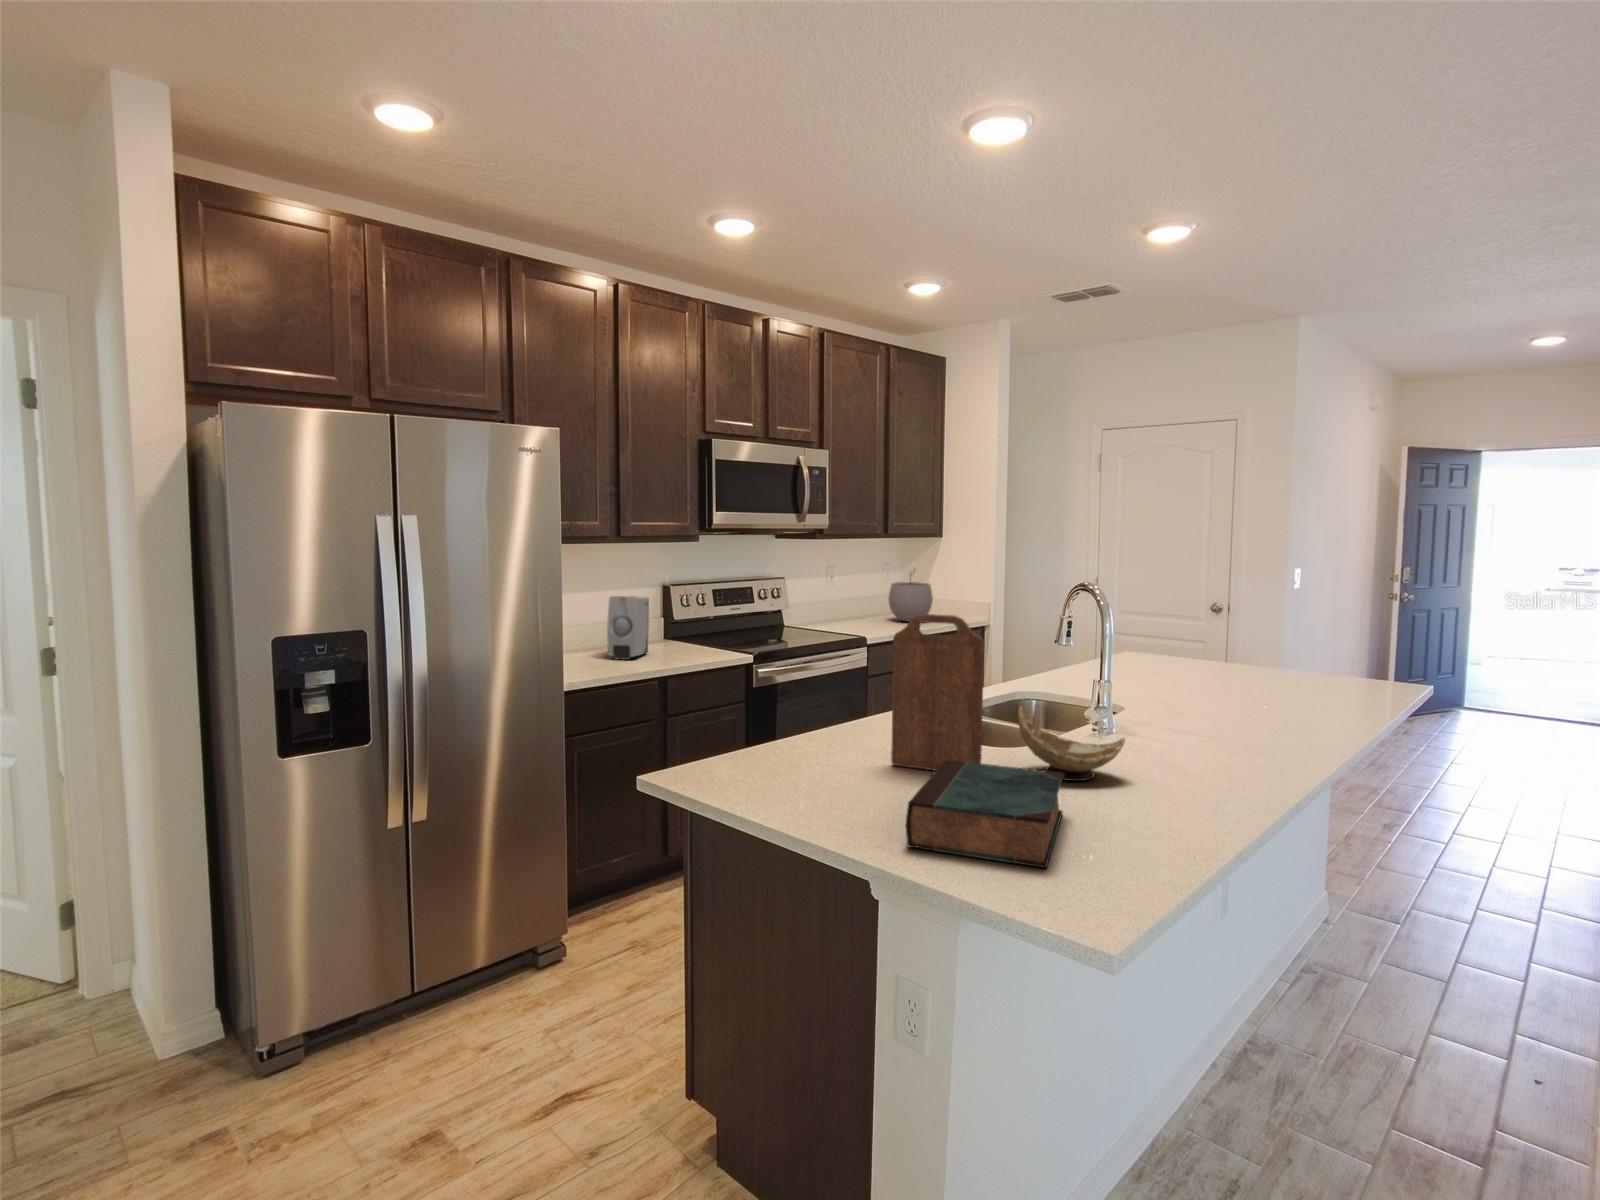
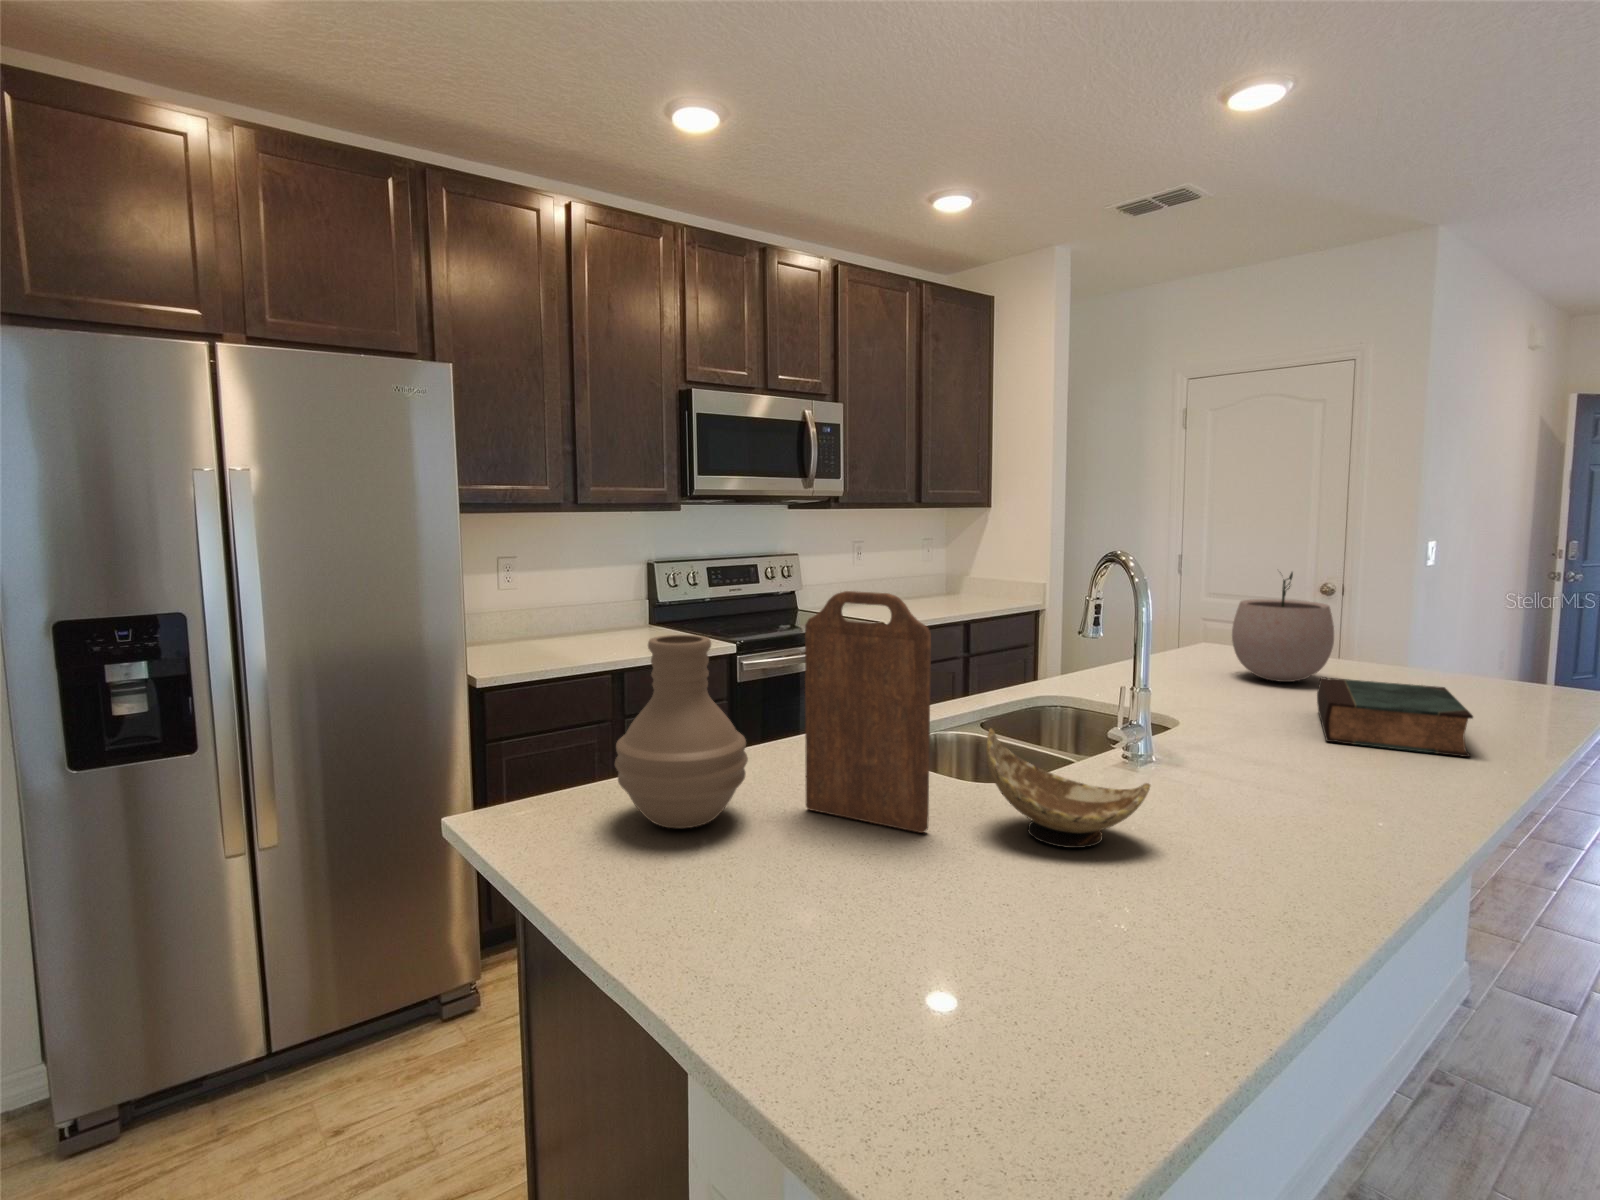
plant pot: present [889,570,933,622] -> present [1232,572,1334,682]
soap dispenser: present [607,596,649,660] -> none [562,574,616,648]
vase: none [766,644,858,777] -> present [615,635,748,828]
book: present [906,760,1064,868] -> present [1317,678,1473,757]

